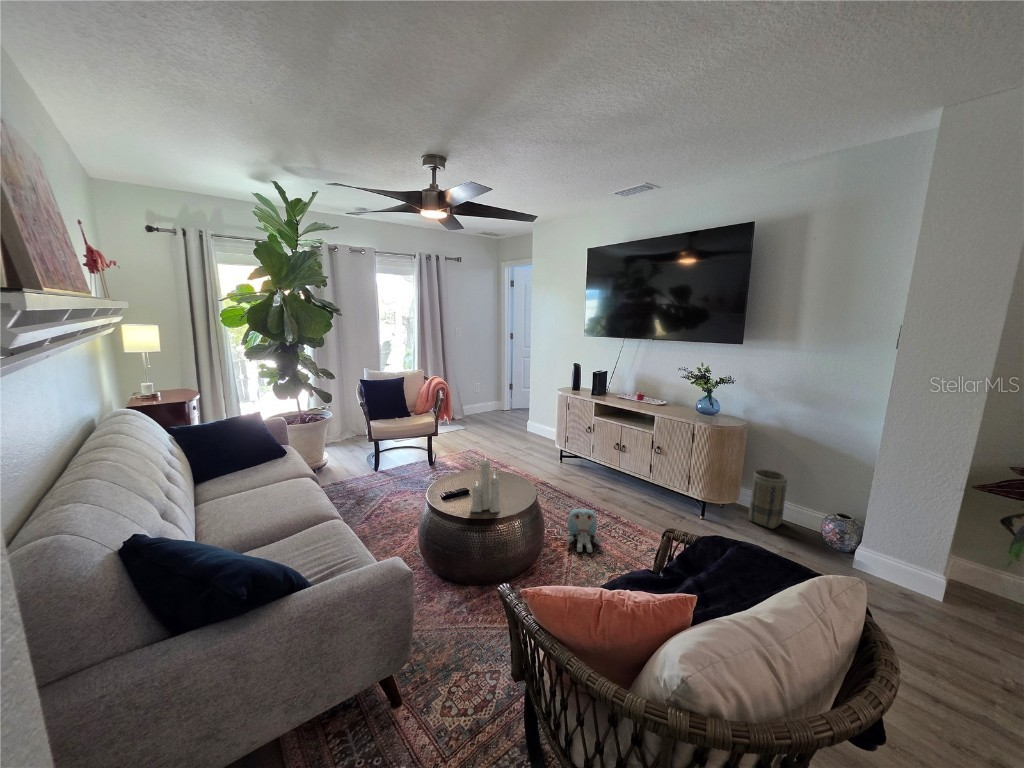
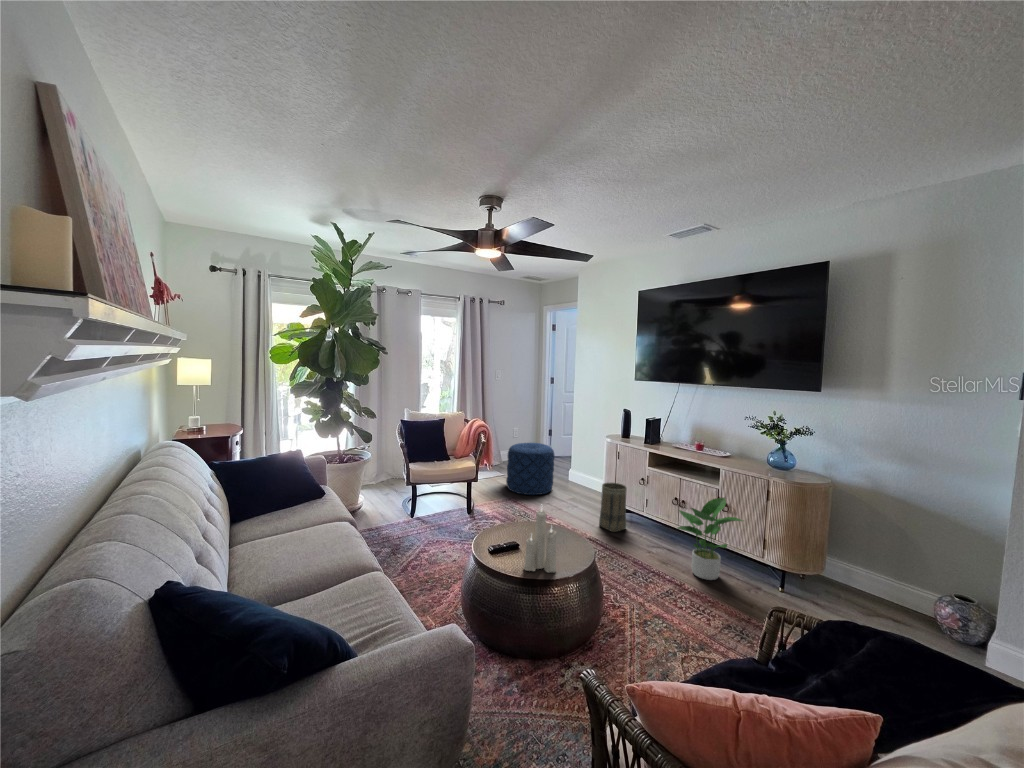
pouf: none [467,397,512,446] -> present [506,443,555,495]
potted plant: none [614,441,673,513] -> present [678,498,742,580]
basket: present [749,469,787,529] -> present [599,483,627,532]
plush toy: present [567,509,601,553] -> none [627,572,668,626]

